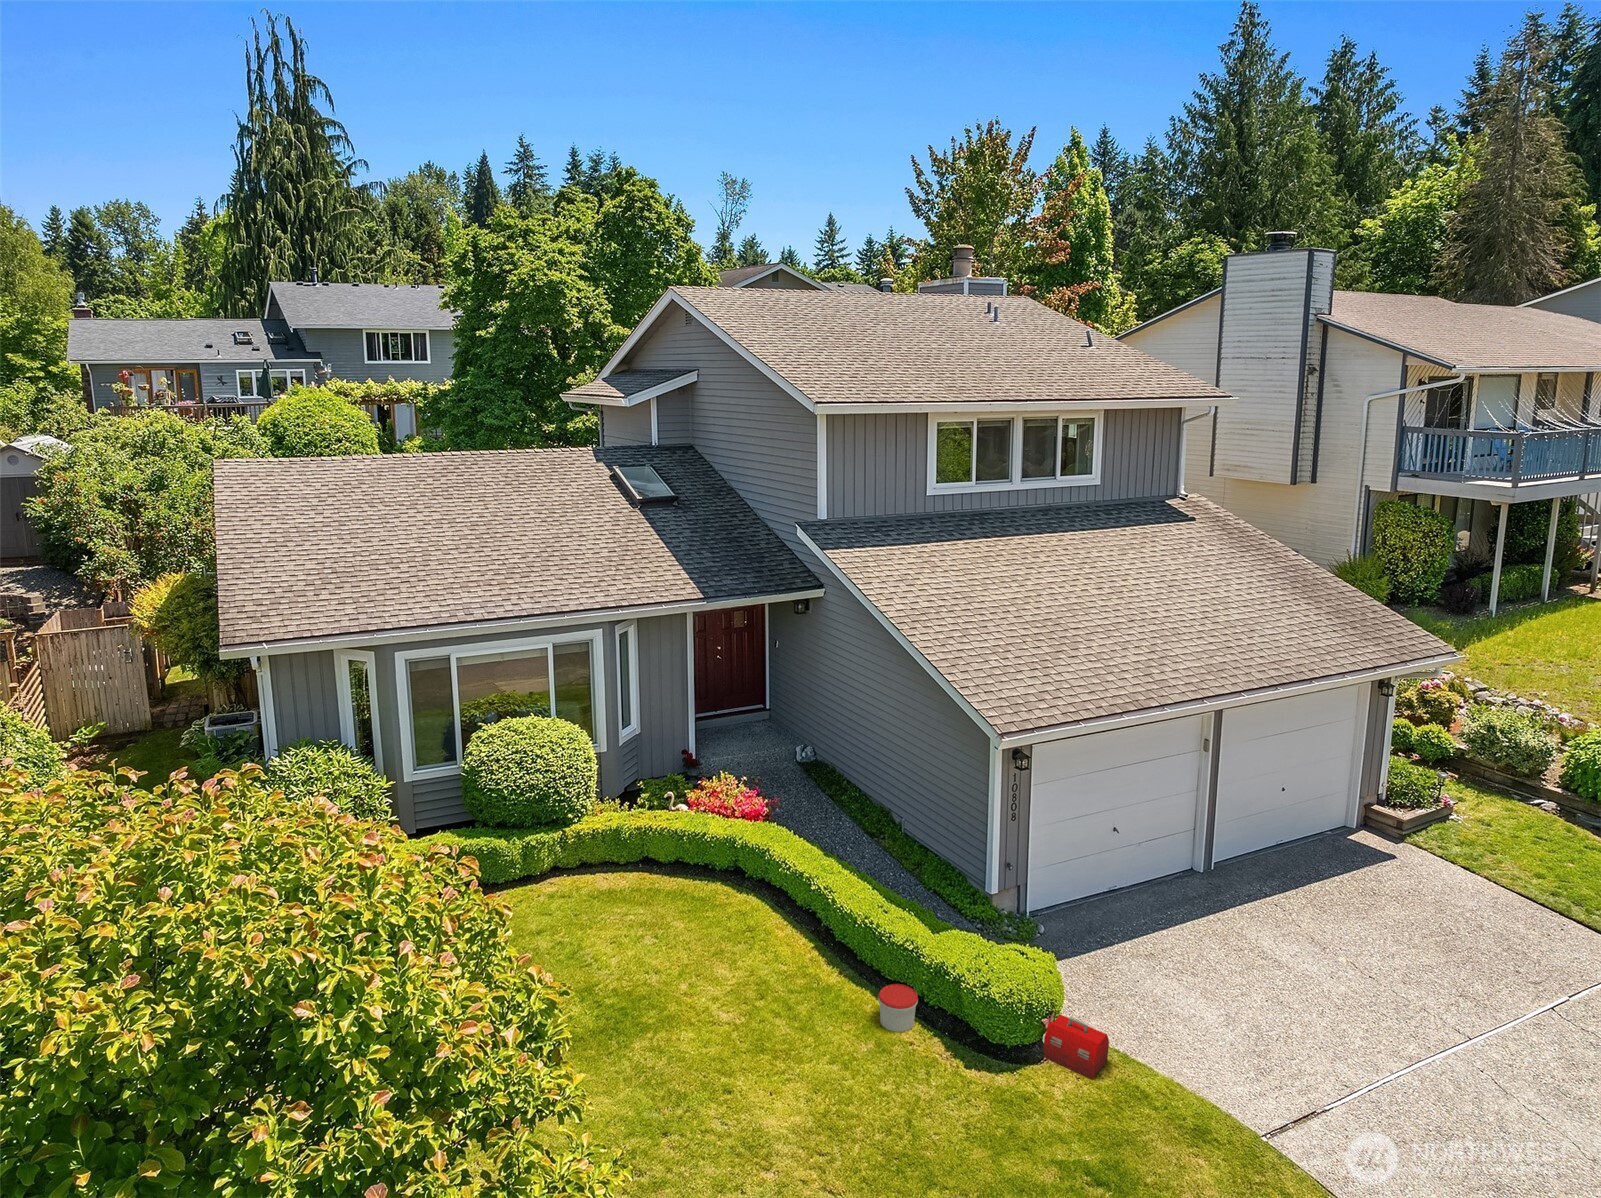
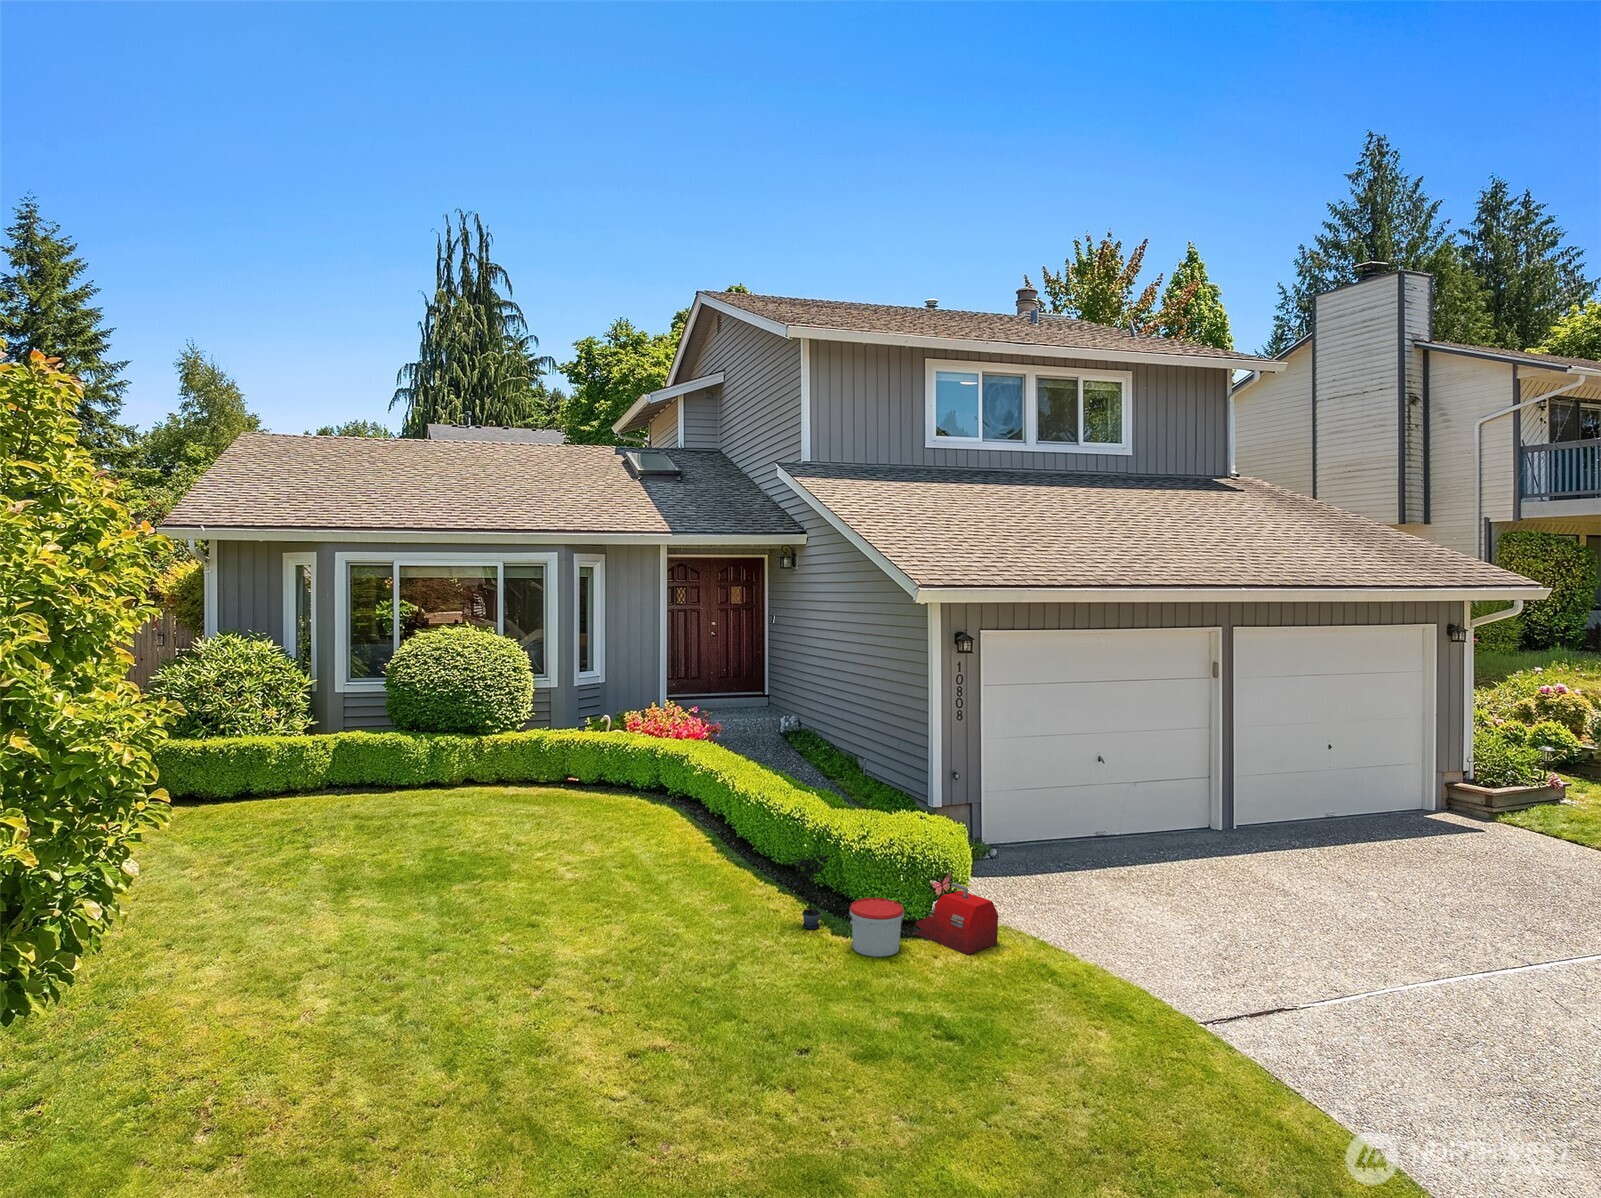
bucket: present [878,984,918,1032] -> present [850,898,904,957]
potted plant: none [951,1002,979,1062] -> present [794,850,830,929]

